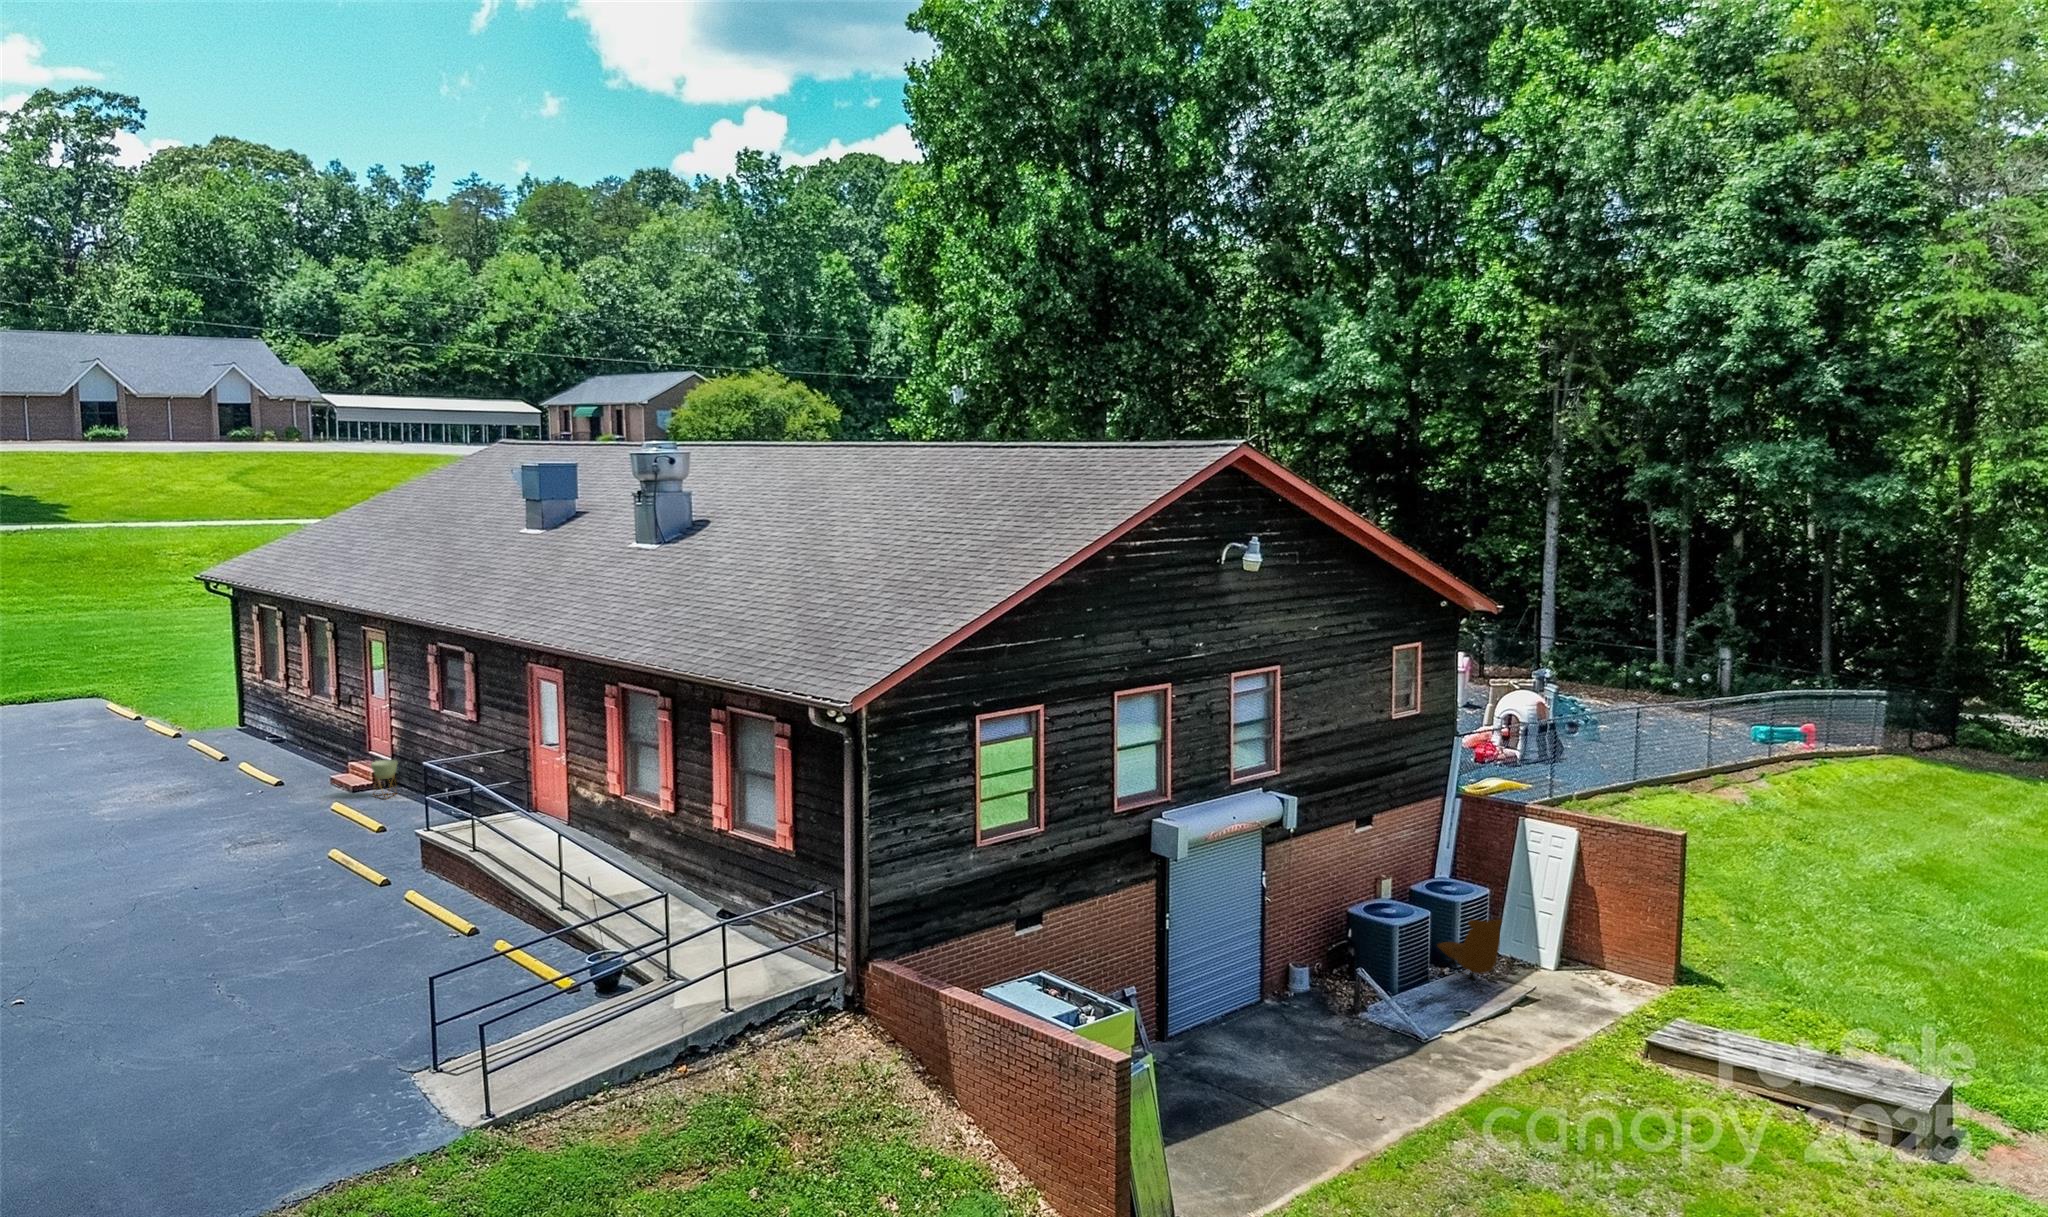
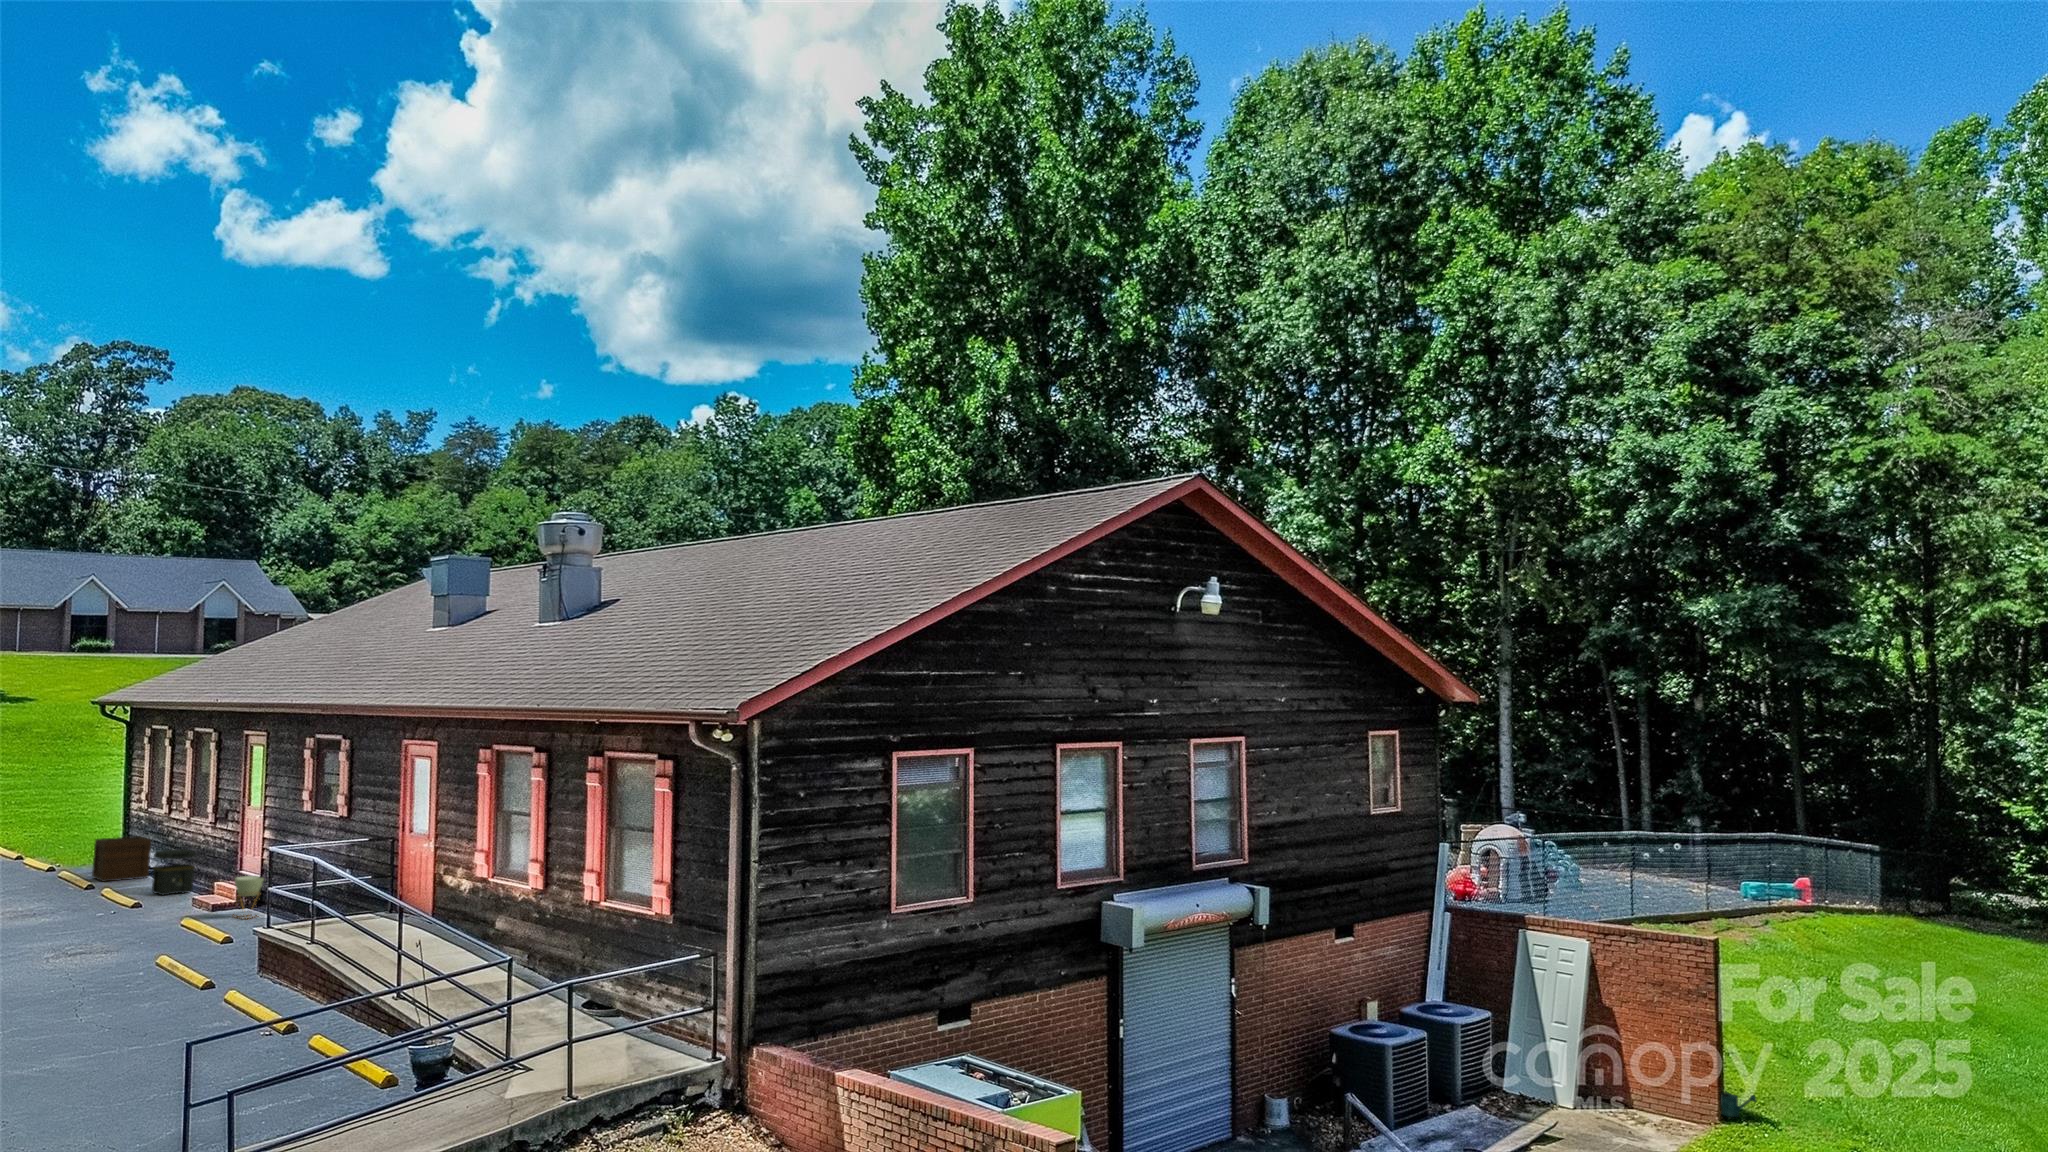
wooden crate: none [224,708,277,752] -> present [92,836,151,882]
toolbox: none [287,726,324,769] -> present [152,849,195,895]
lounge chair: present [1437,919,1502,988] -> none [1438,1034,1513,1127]
watering can: none [1674,958,1711,983] -> present [1721,1092,1756,1117]

